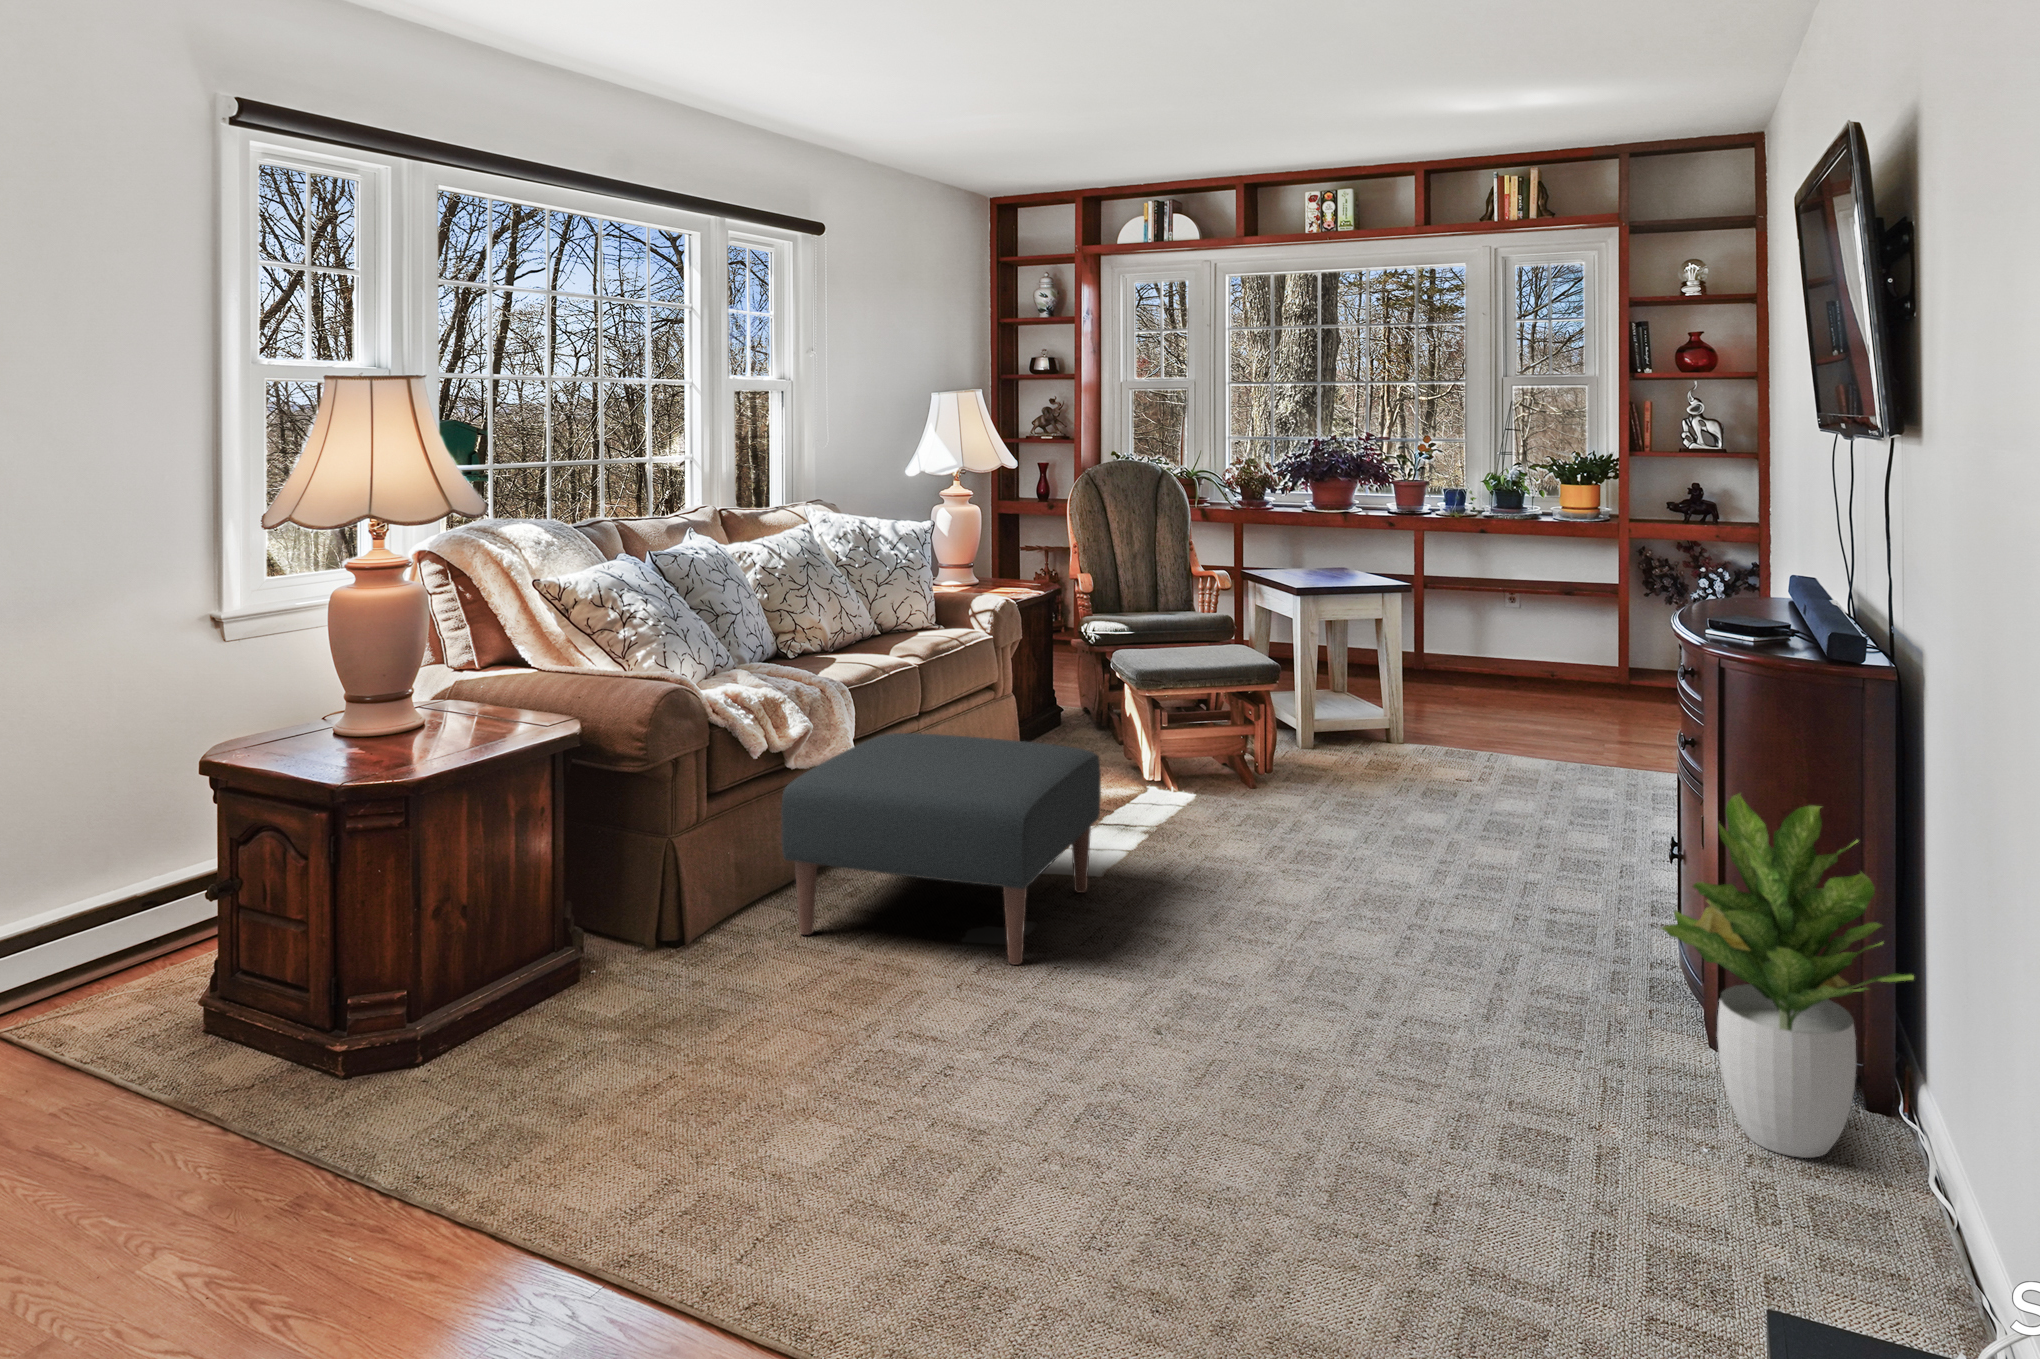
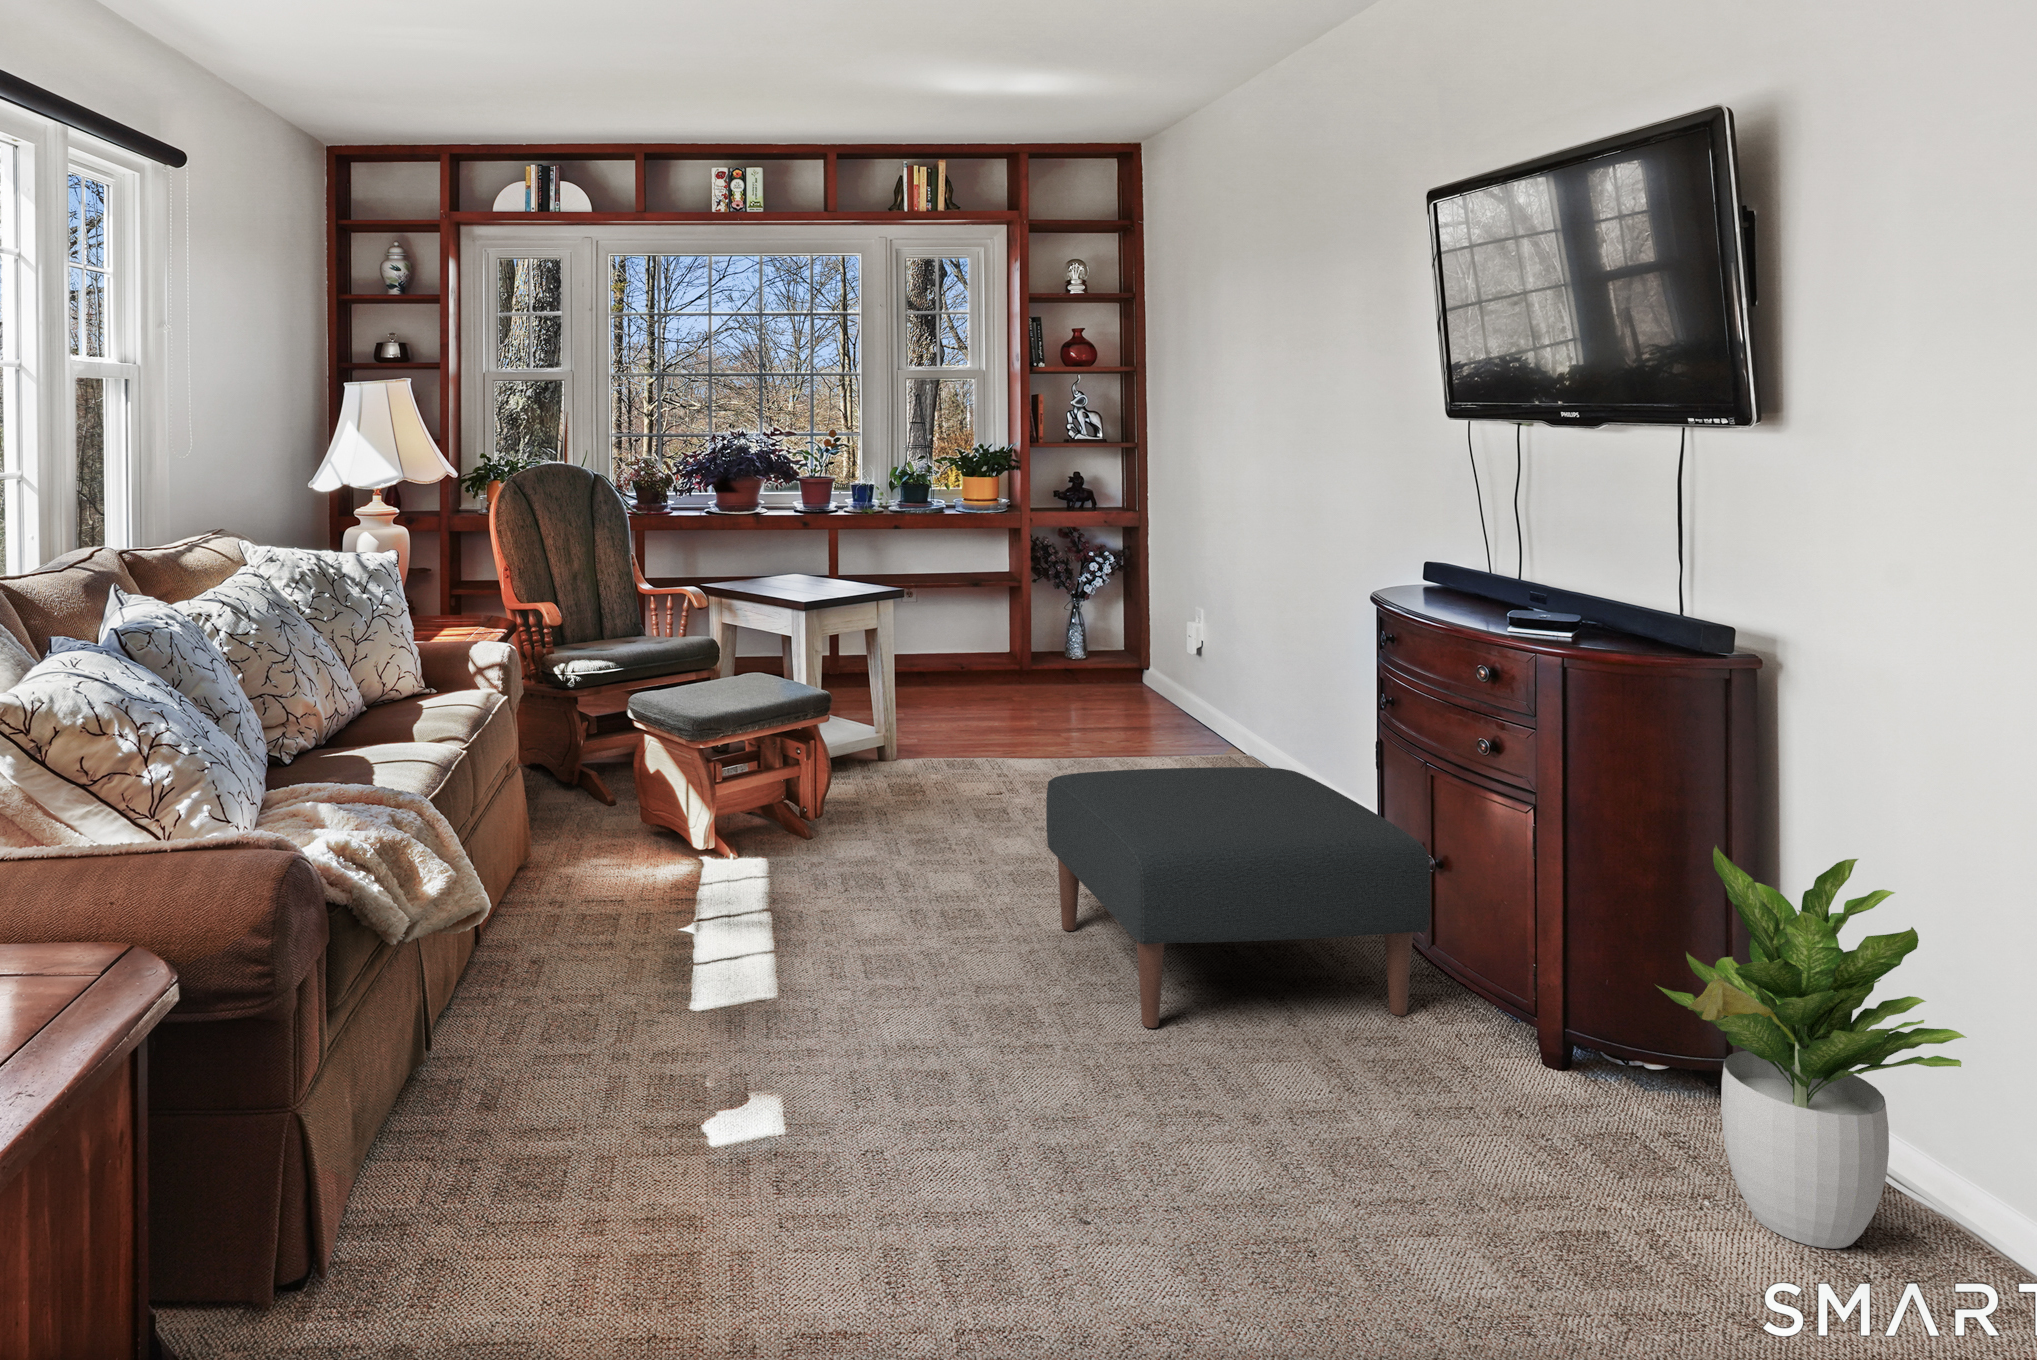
ottoman: present [781,733,1101,965] -> present [1046,767,1430,1028]

